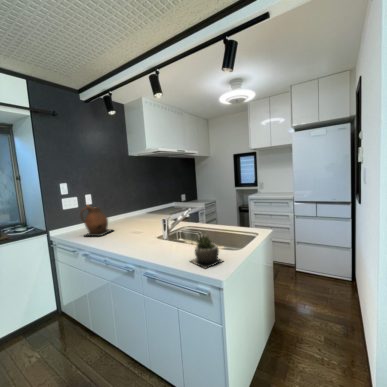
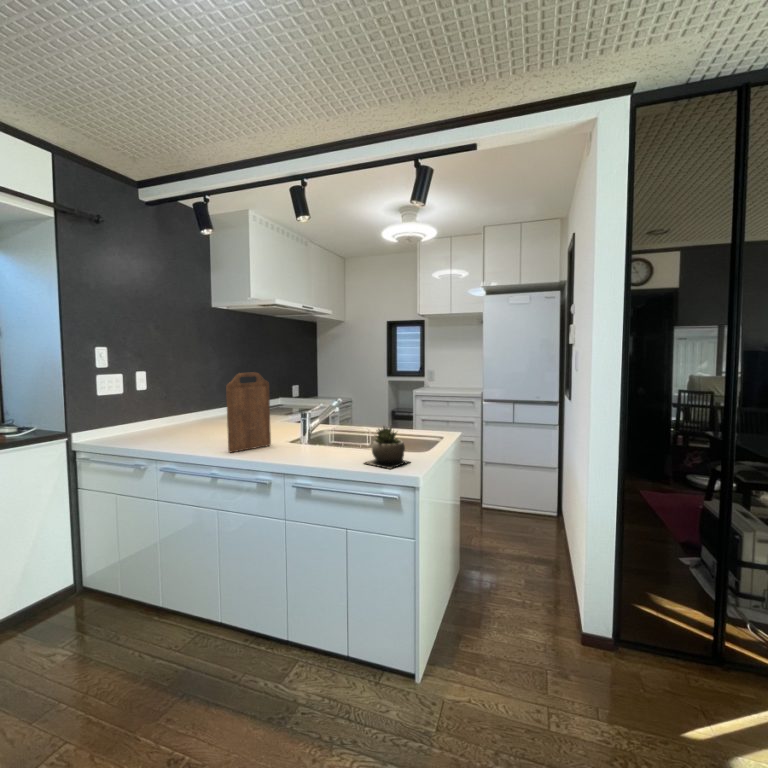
cutting board: none [112,196,144,247] -> present [226,373,271,452]
ceramic pitcher: present [80,205,112,236] -> none [143,386,202,443]

